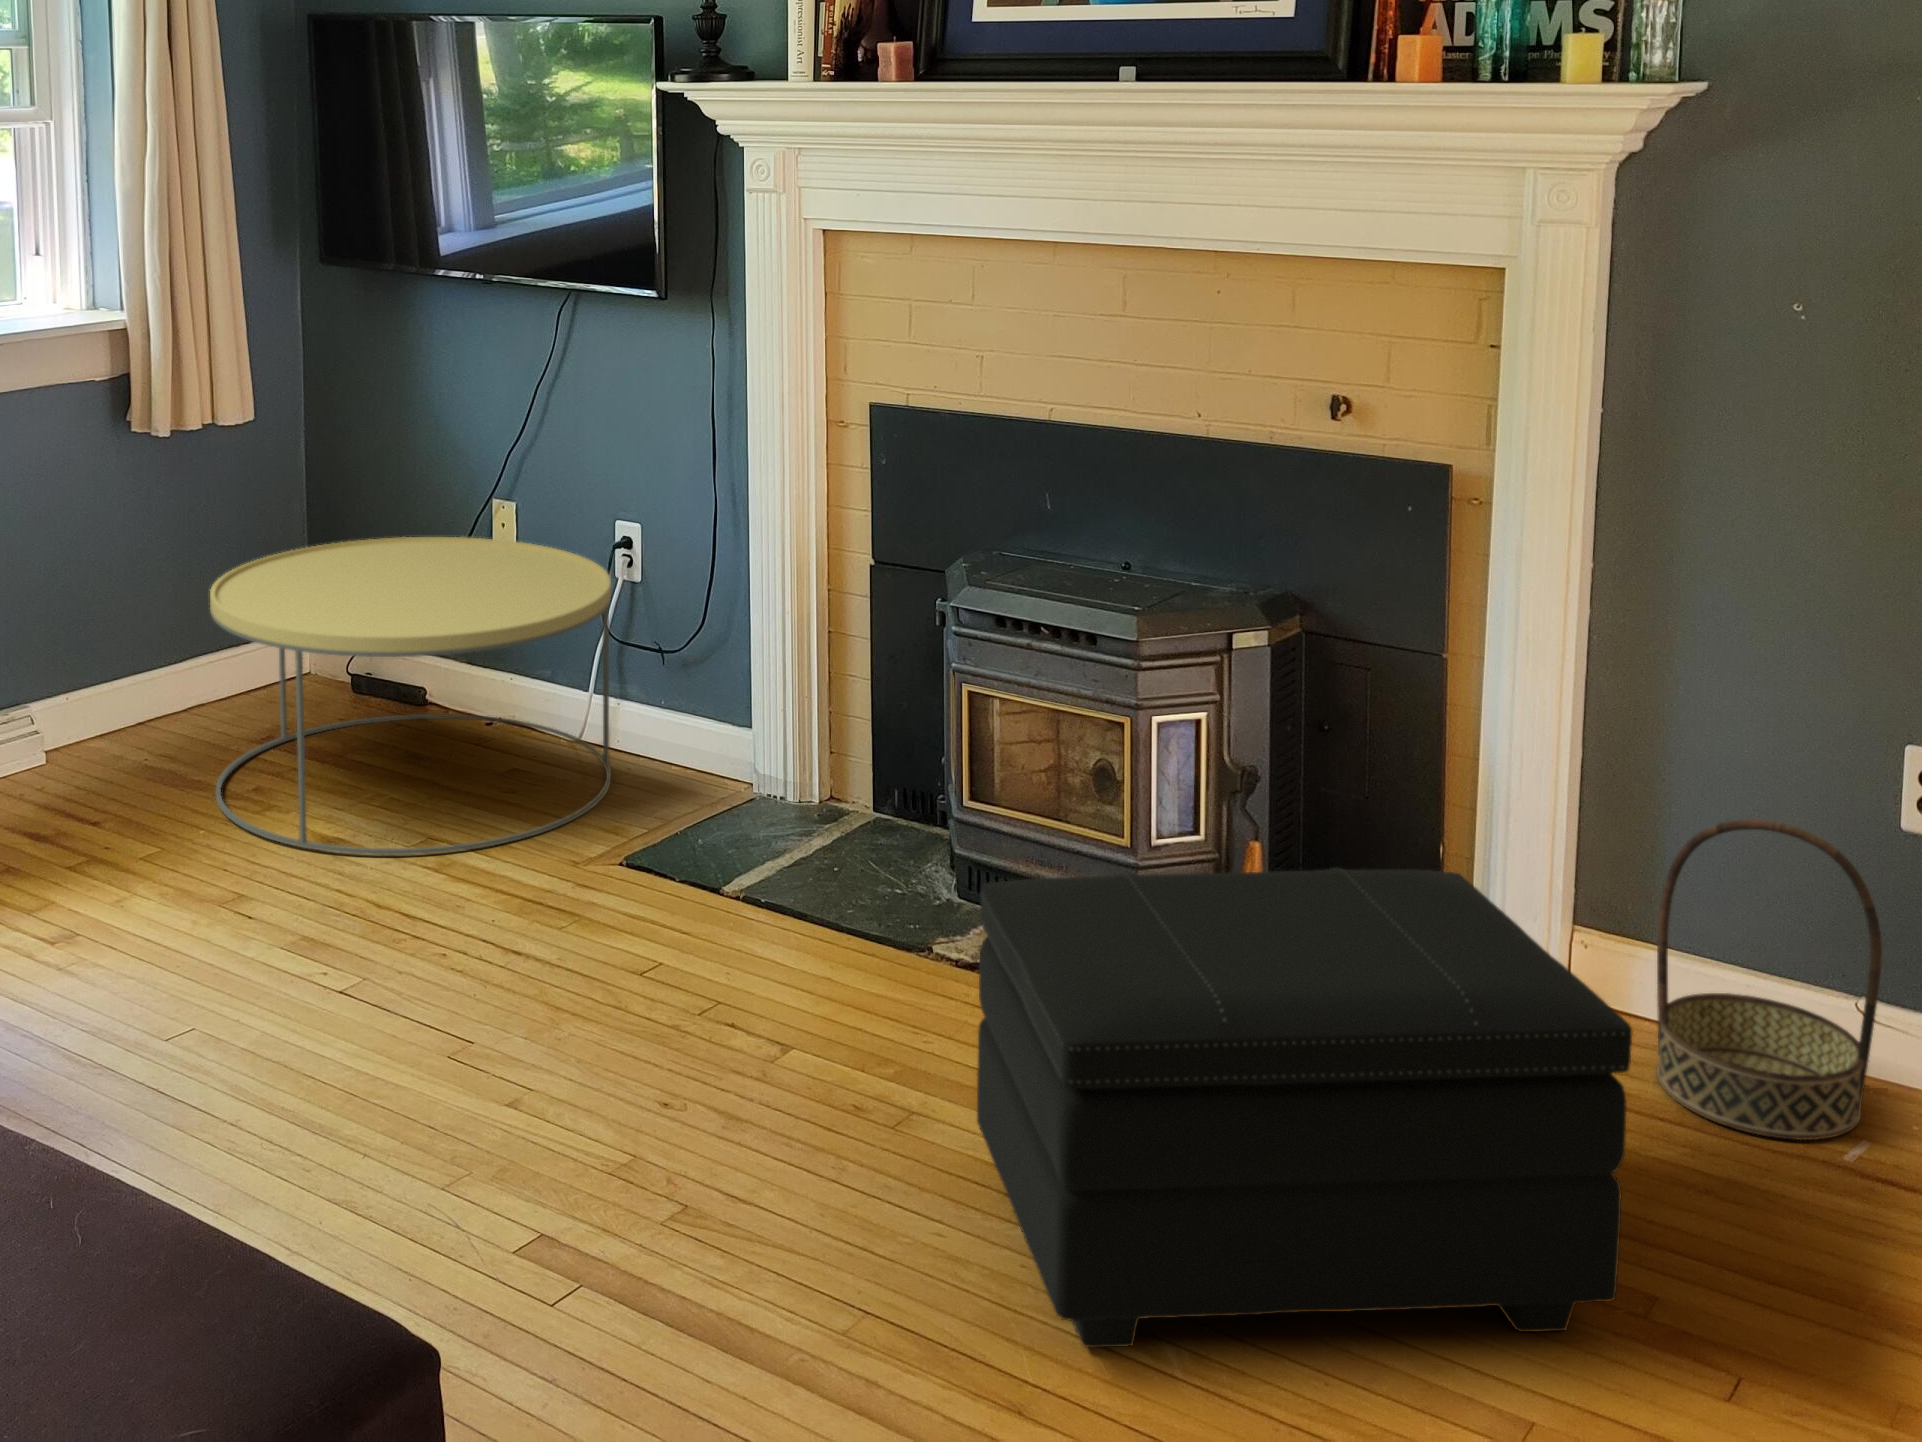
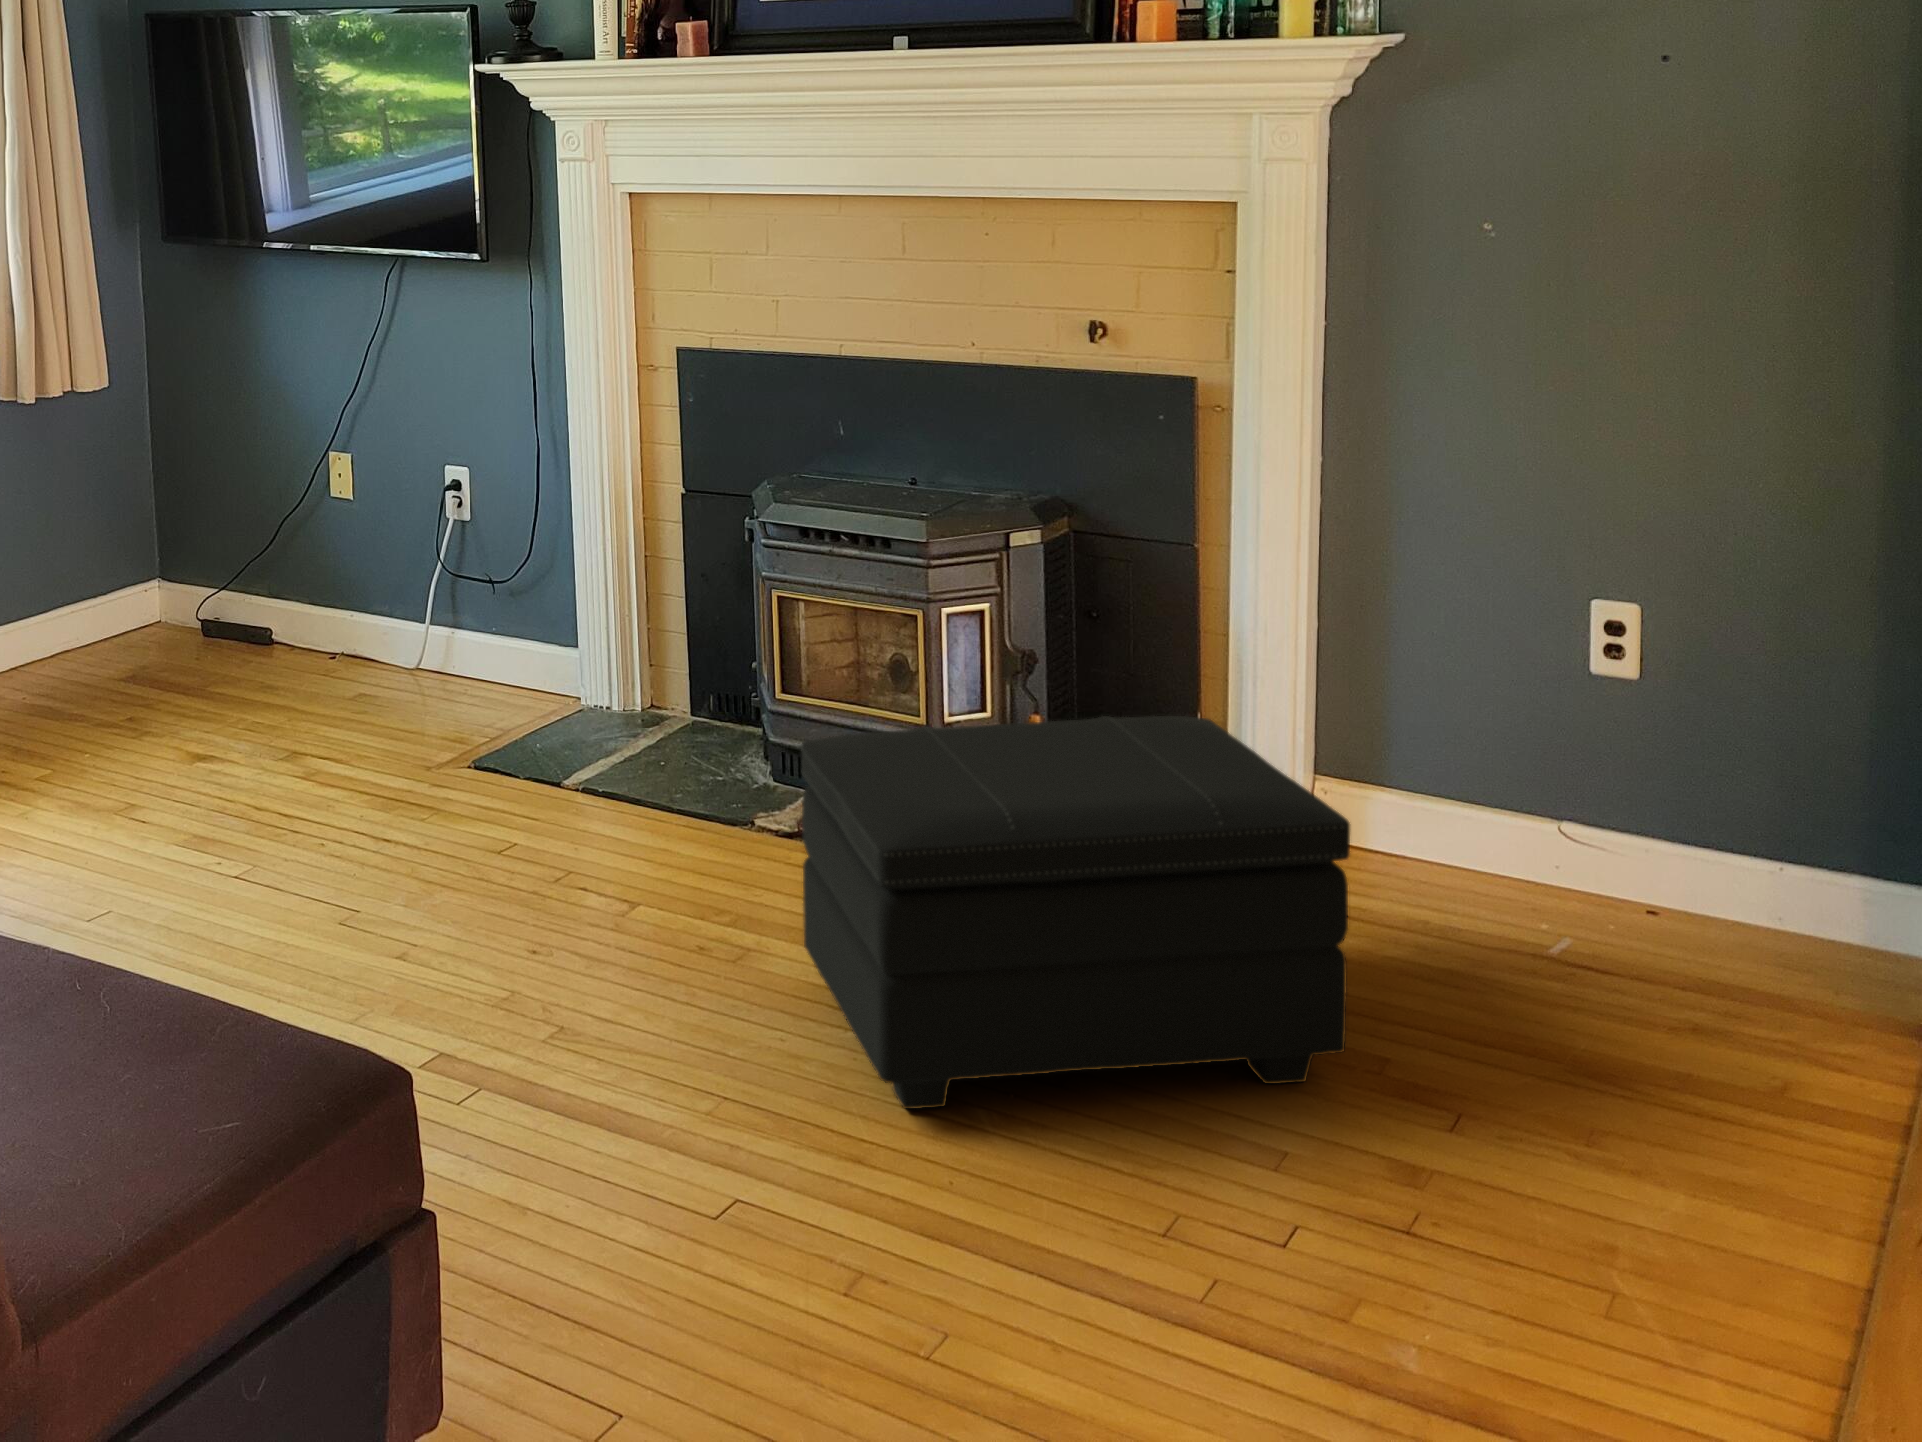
coffee table: present [210,537,611,855] -> none [83,489,452,769]
basket: present [1656,819,1882,1140] -> none [1385,668,1573,938]

